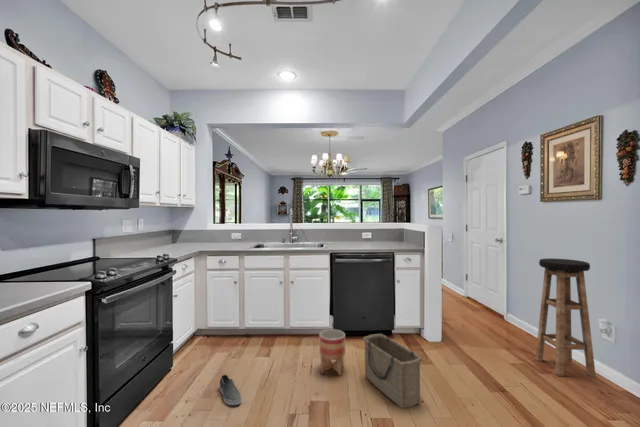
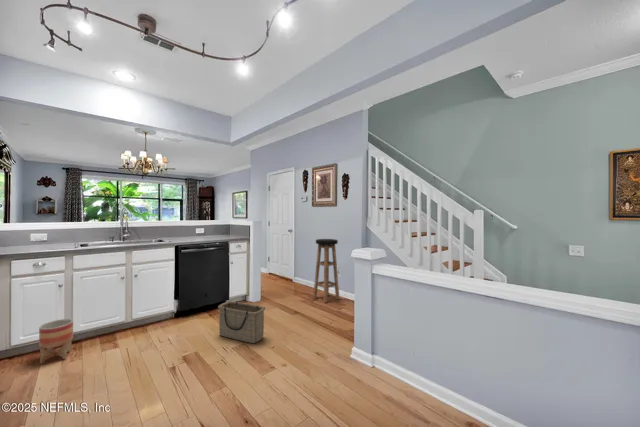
planter: present [319,329,345,376] -> present [39,319,73,364]
shoe: present [220,375,241,405] -> none [78,373,116,395]

